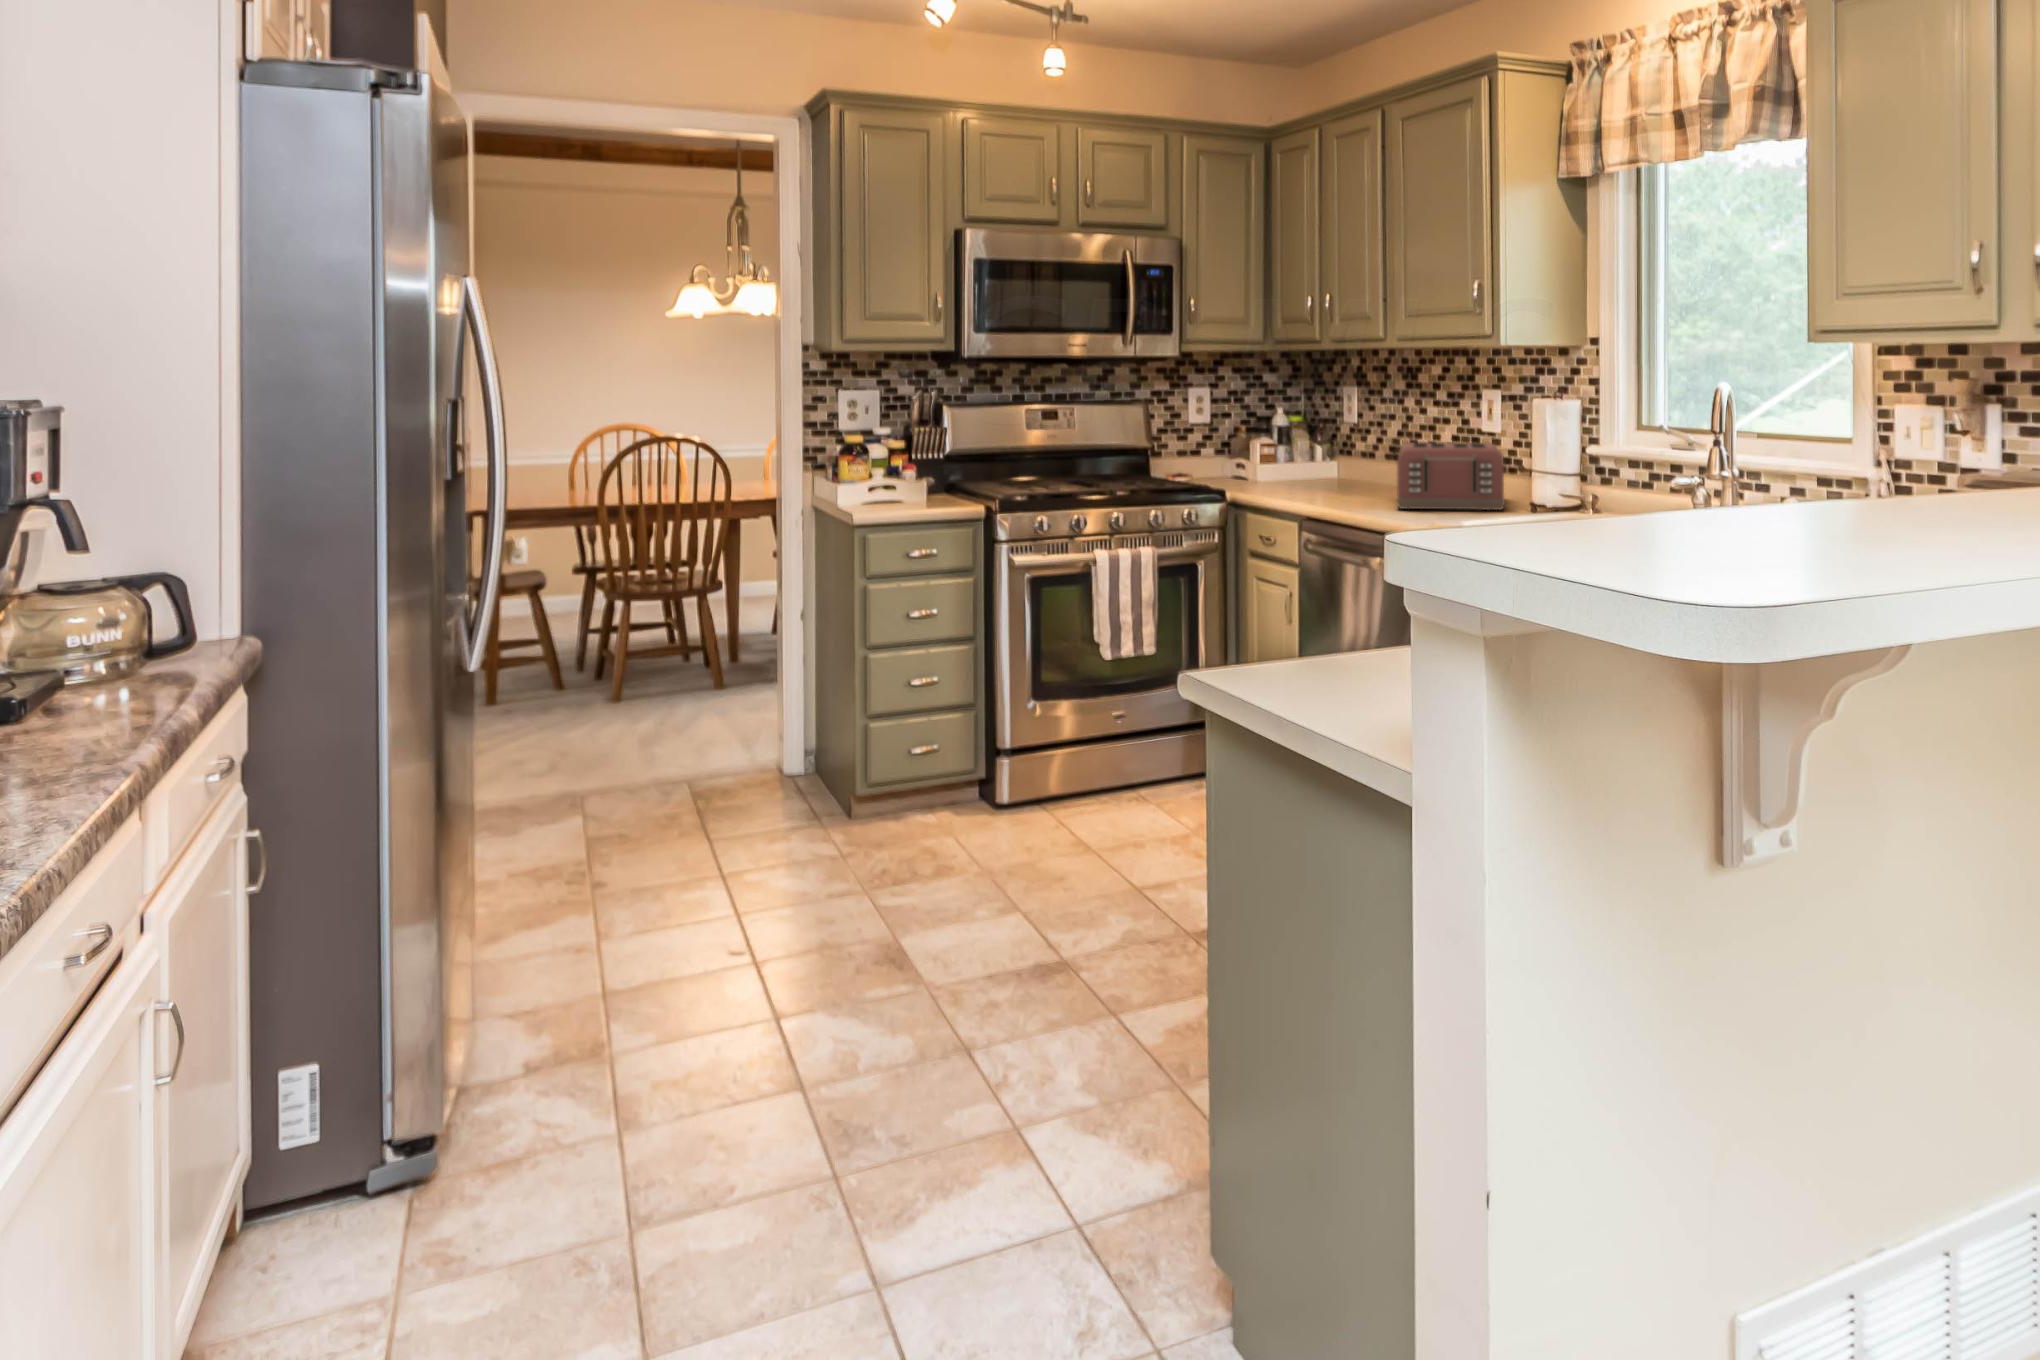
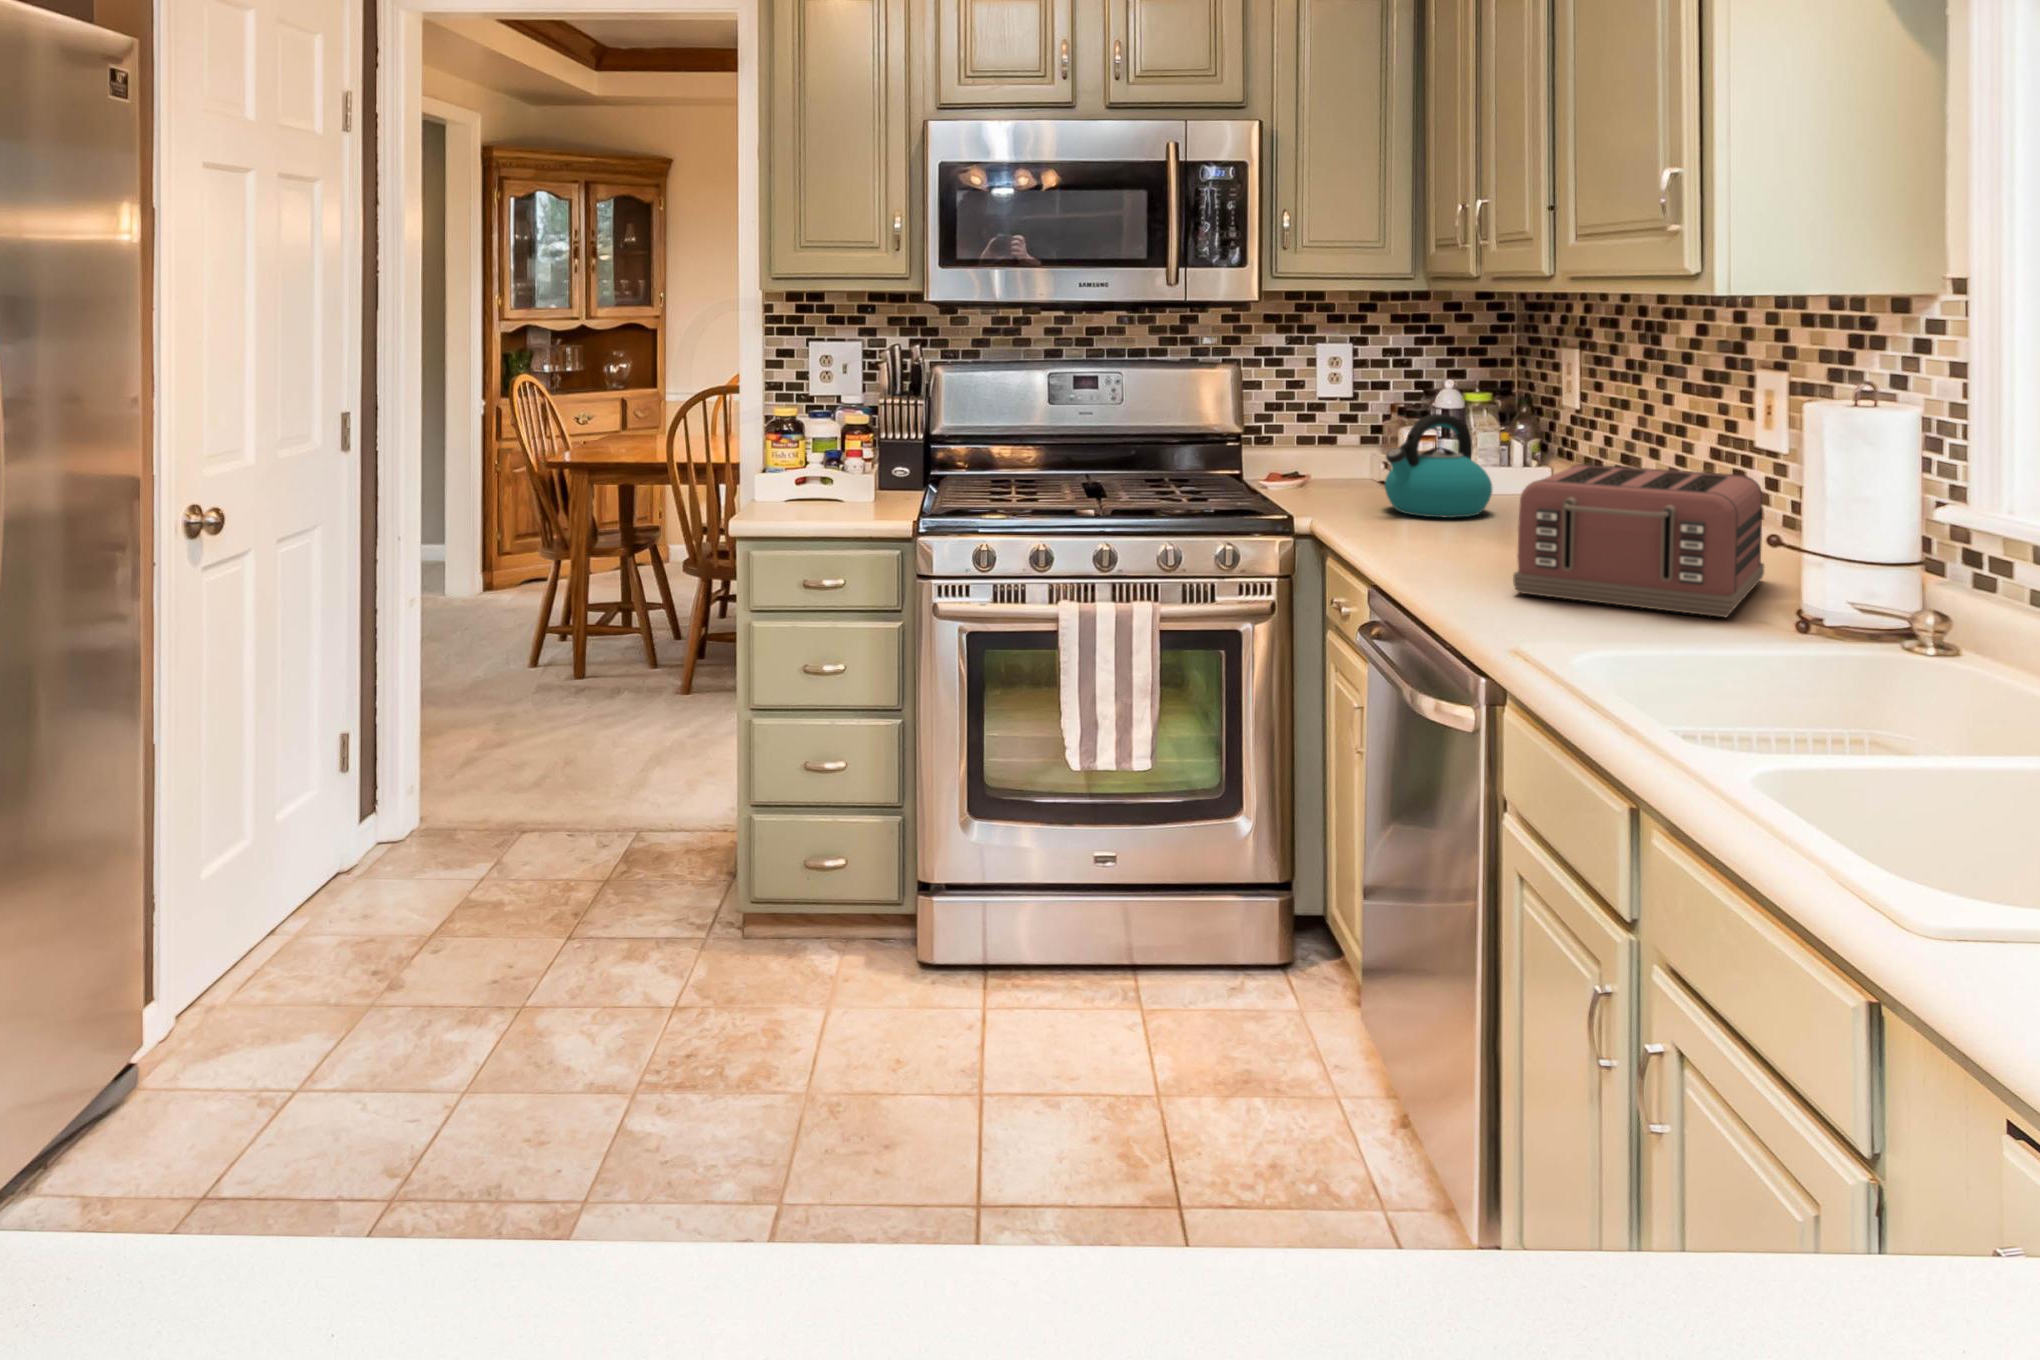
kettle: none [1268,424,1331,486] -> present [1385,414,1492,518]

